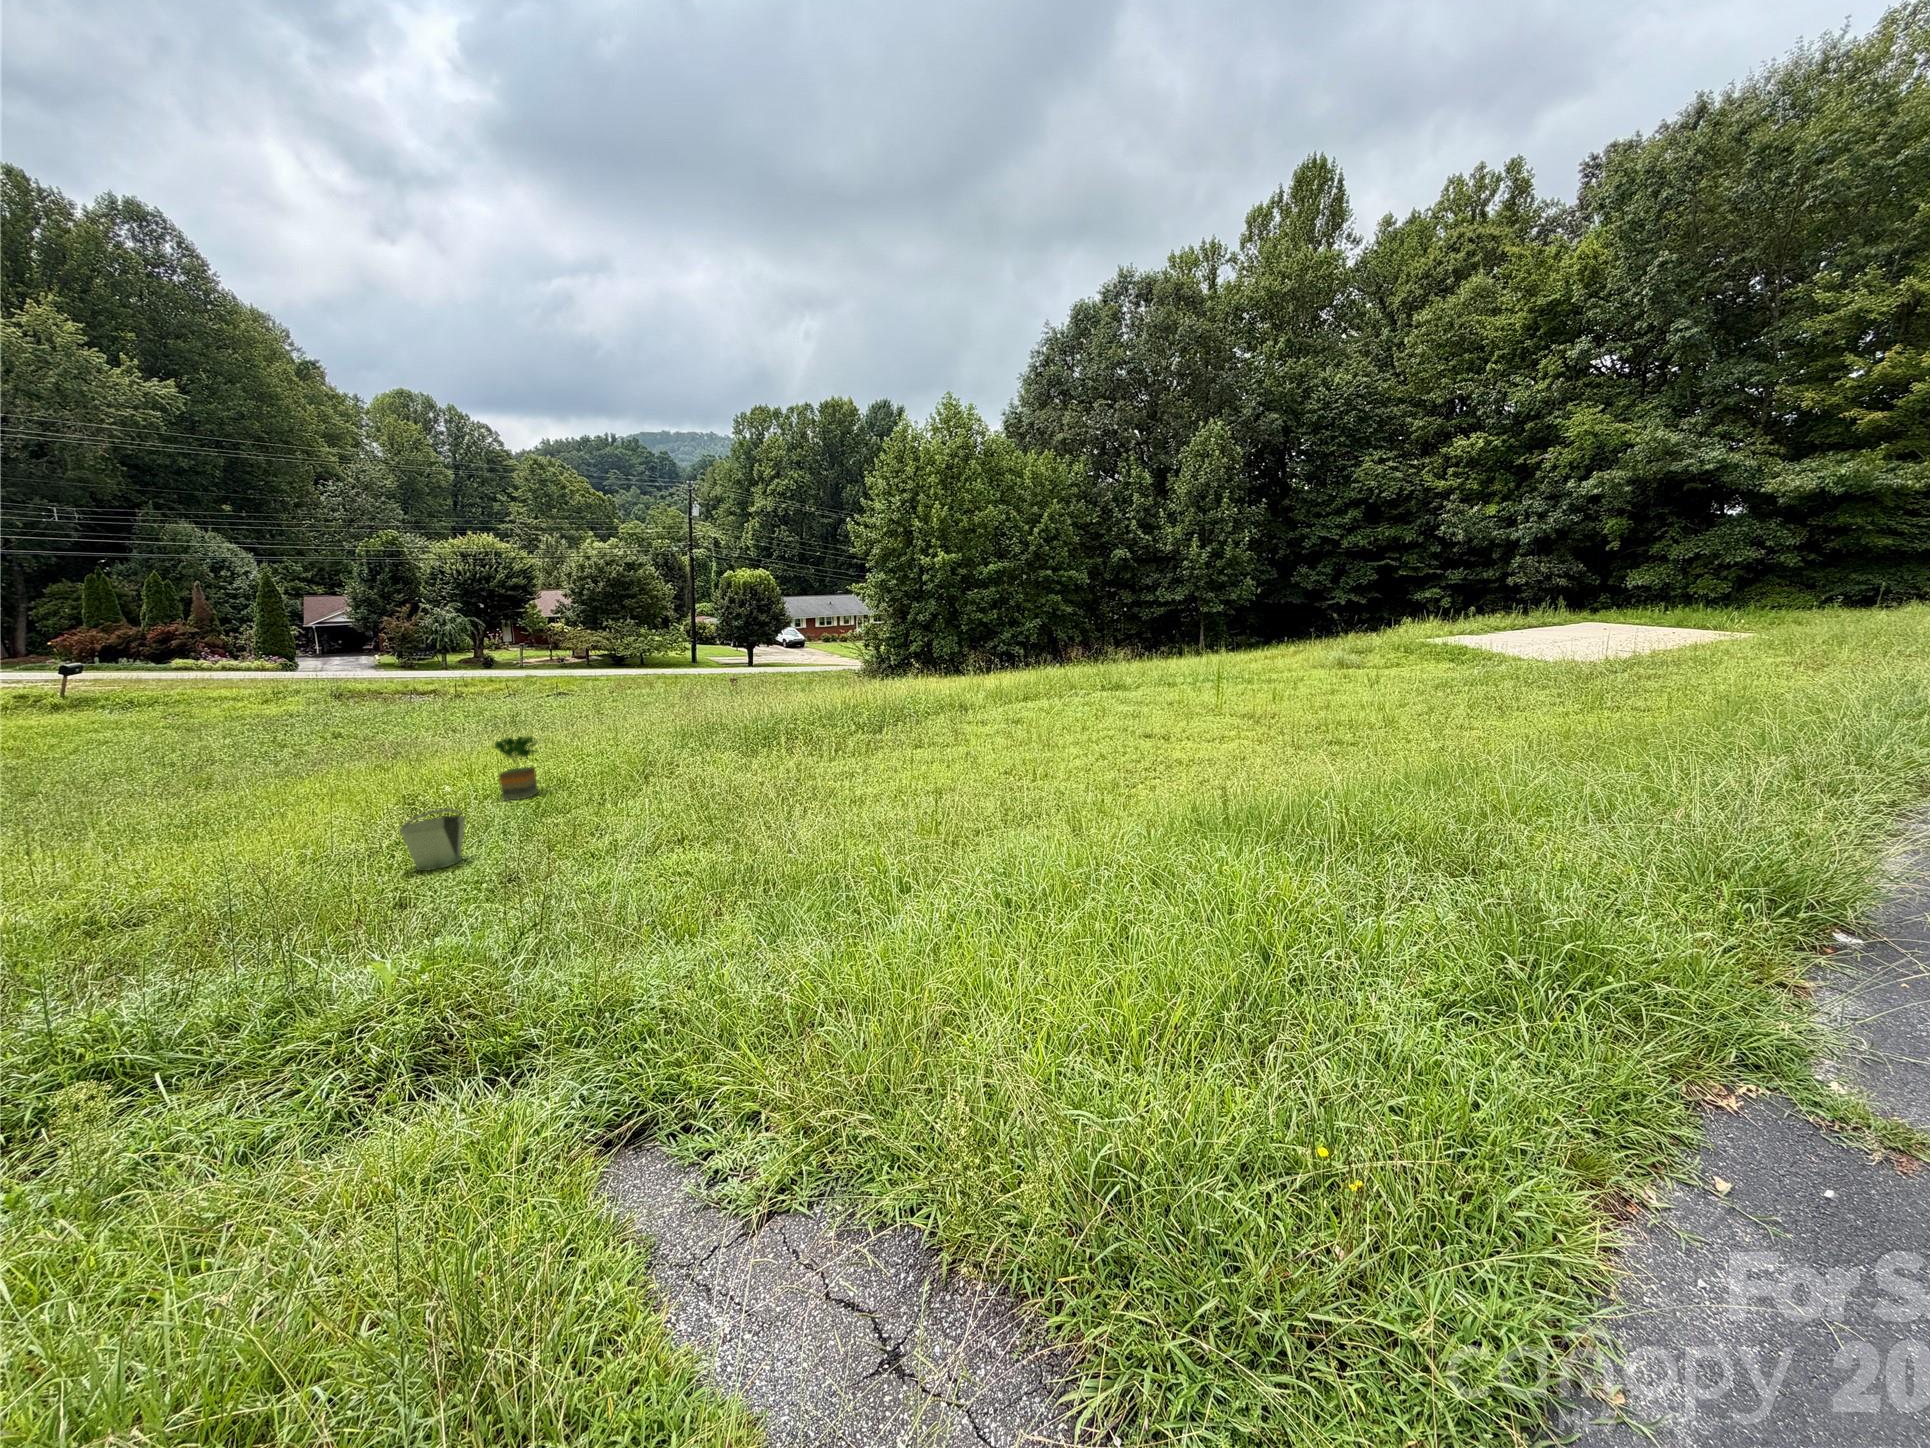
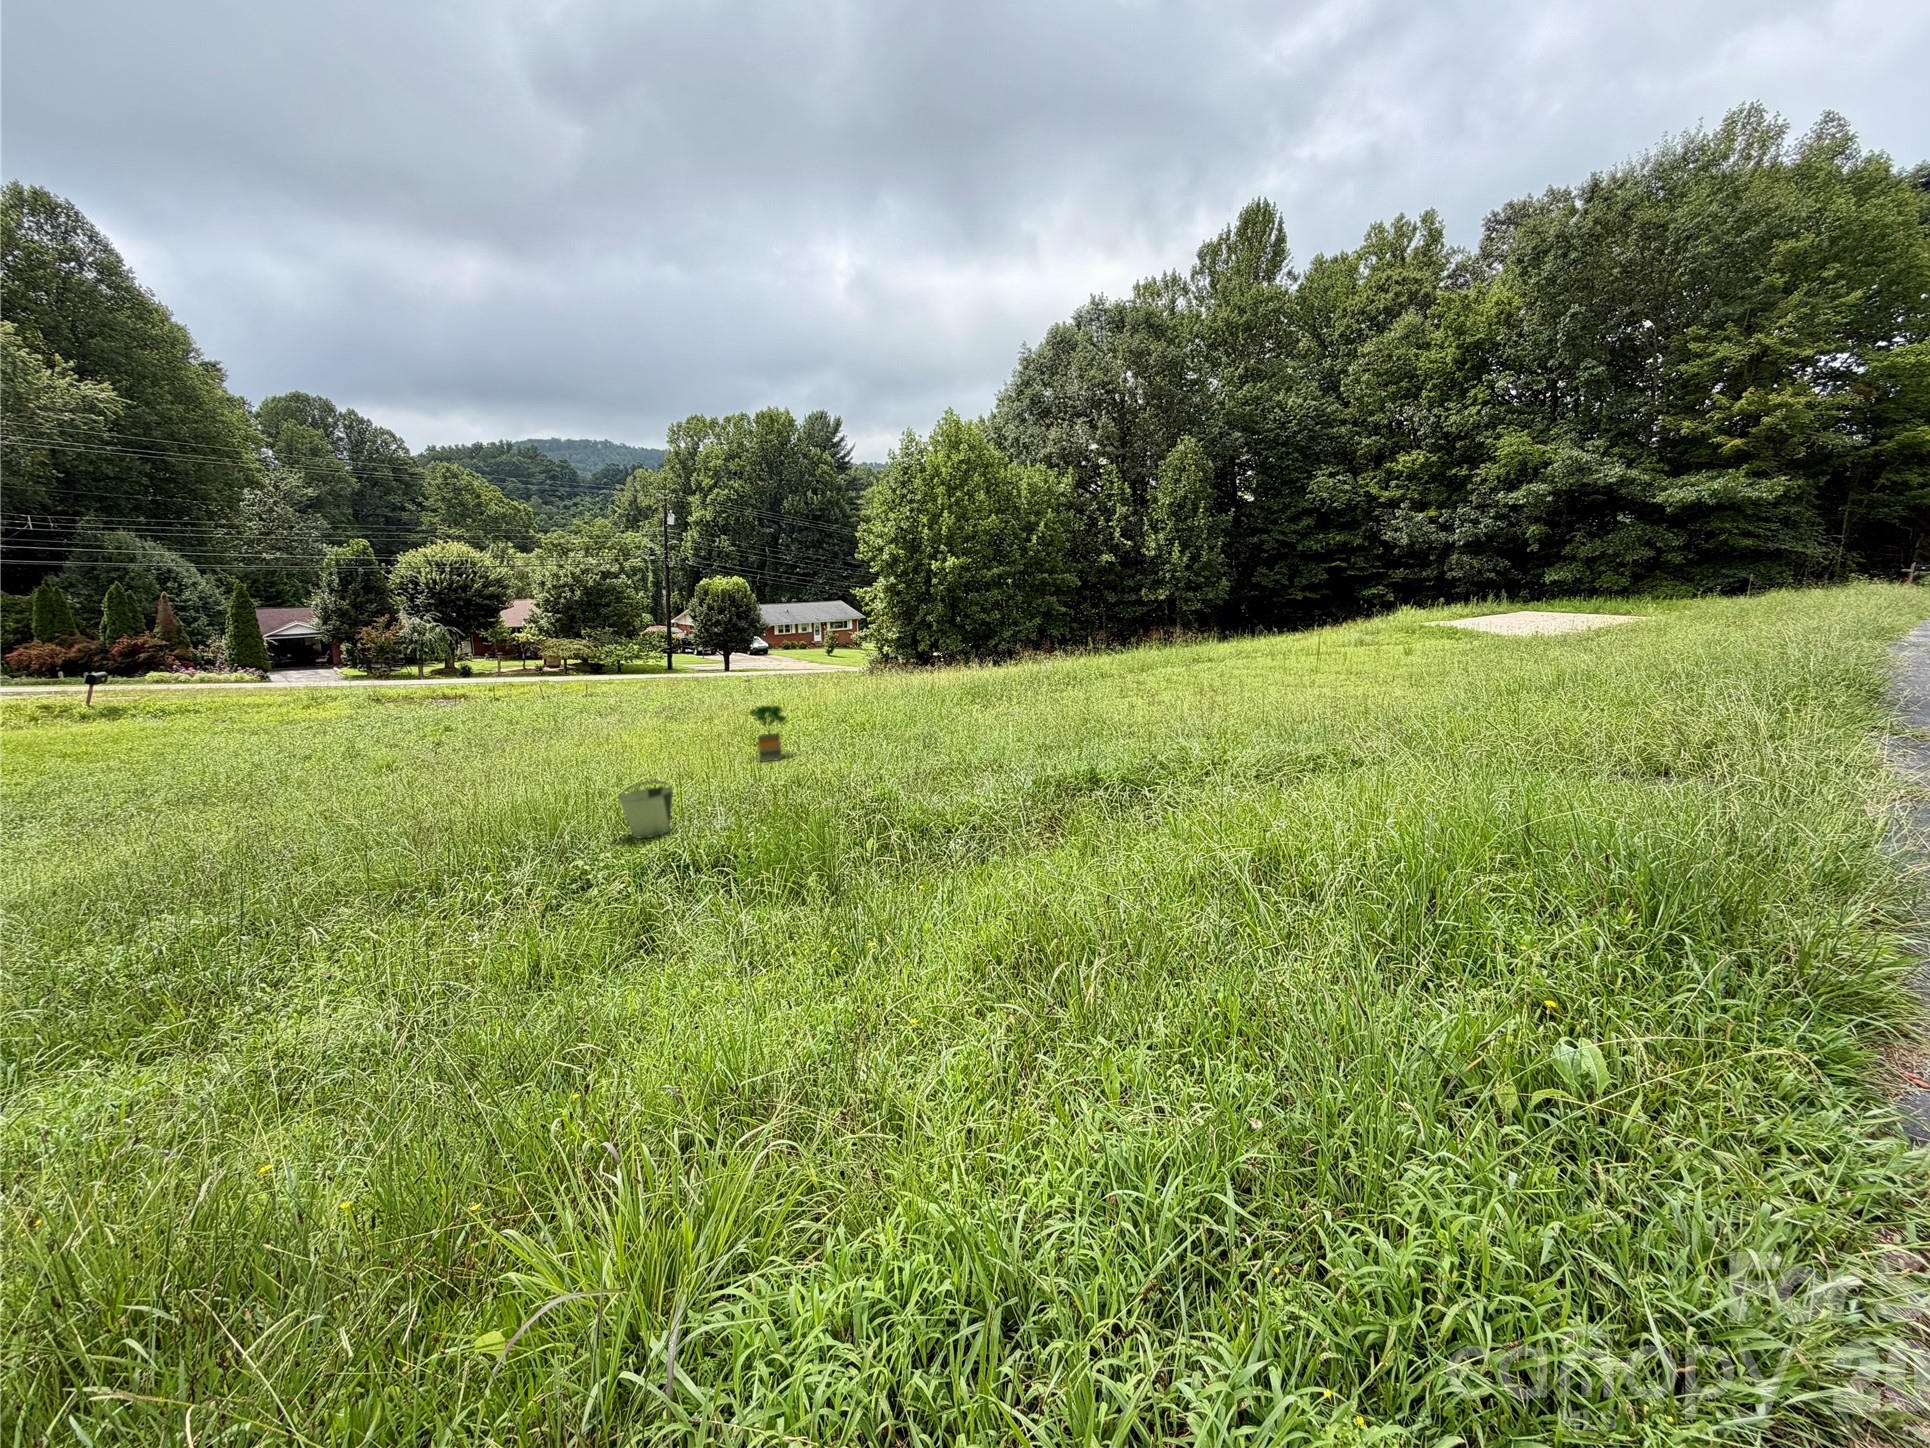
bucket: present [400,808,465,871] -> present [619,780,673,839]

